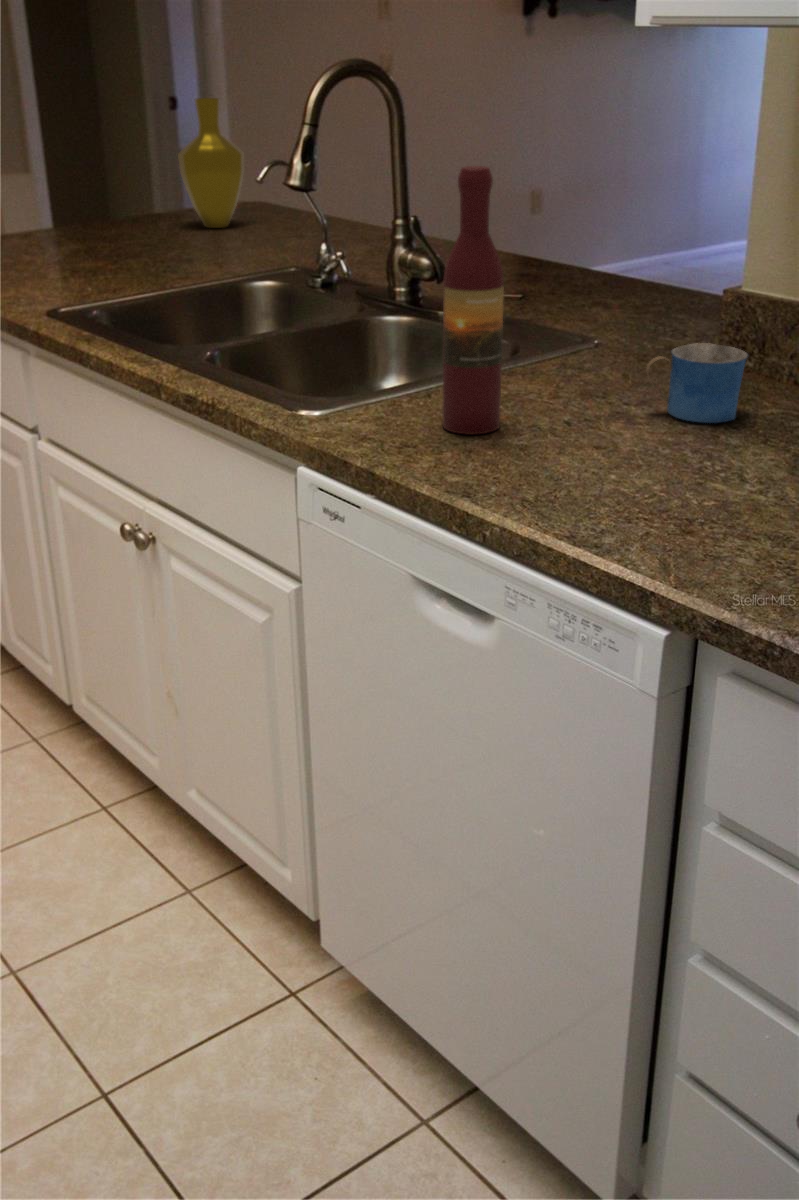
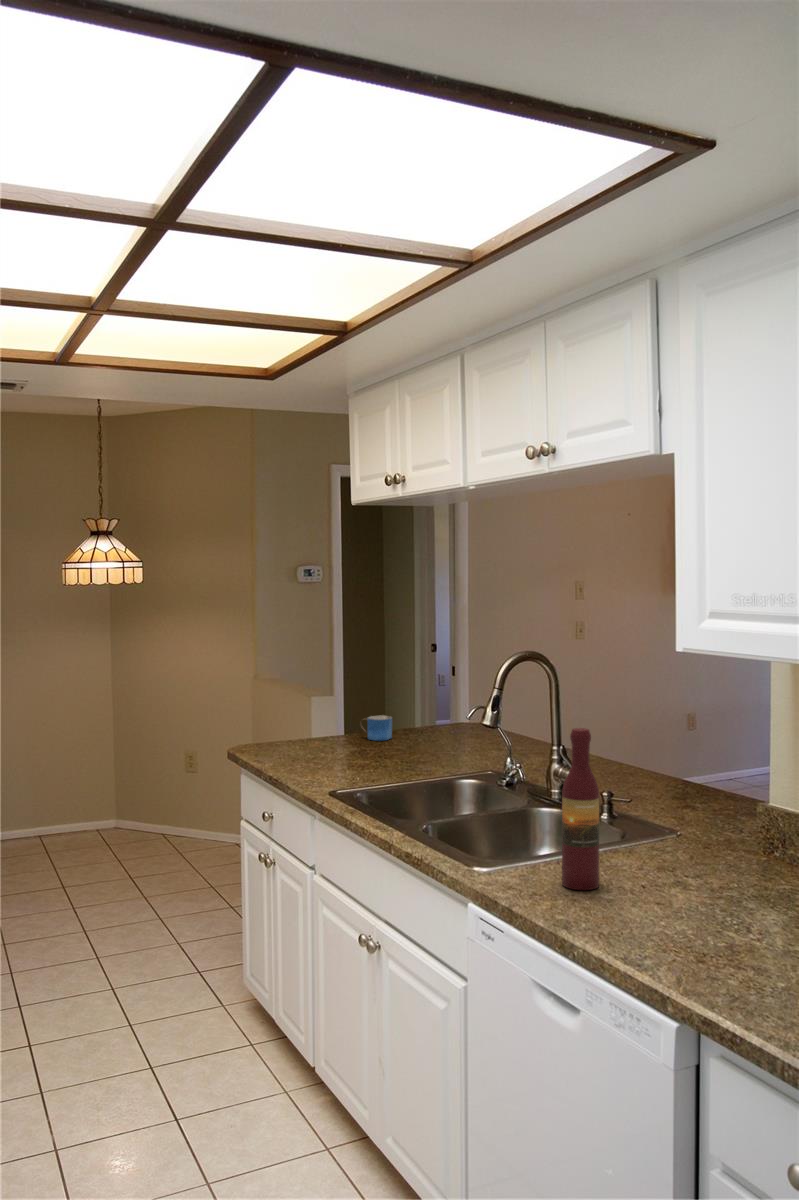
vase: present [178,98,244,228] -> none [423,660,466,740]
mug: present [647,343,748,423] -> present [360,715,392,741]

